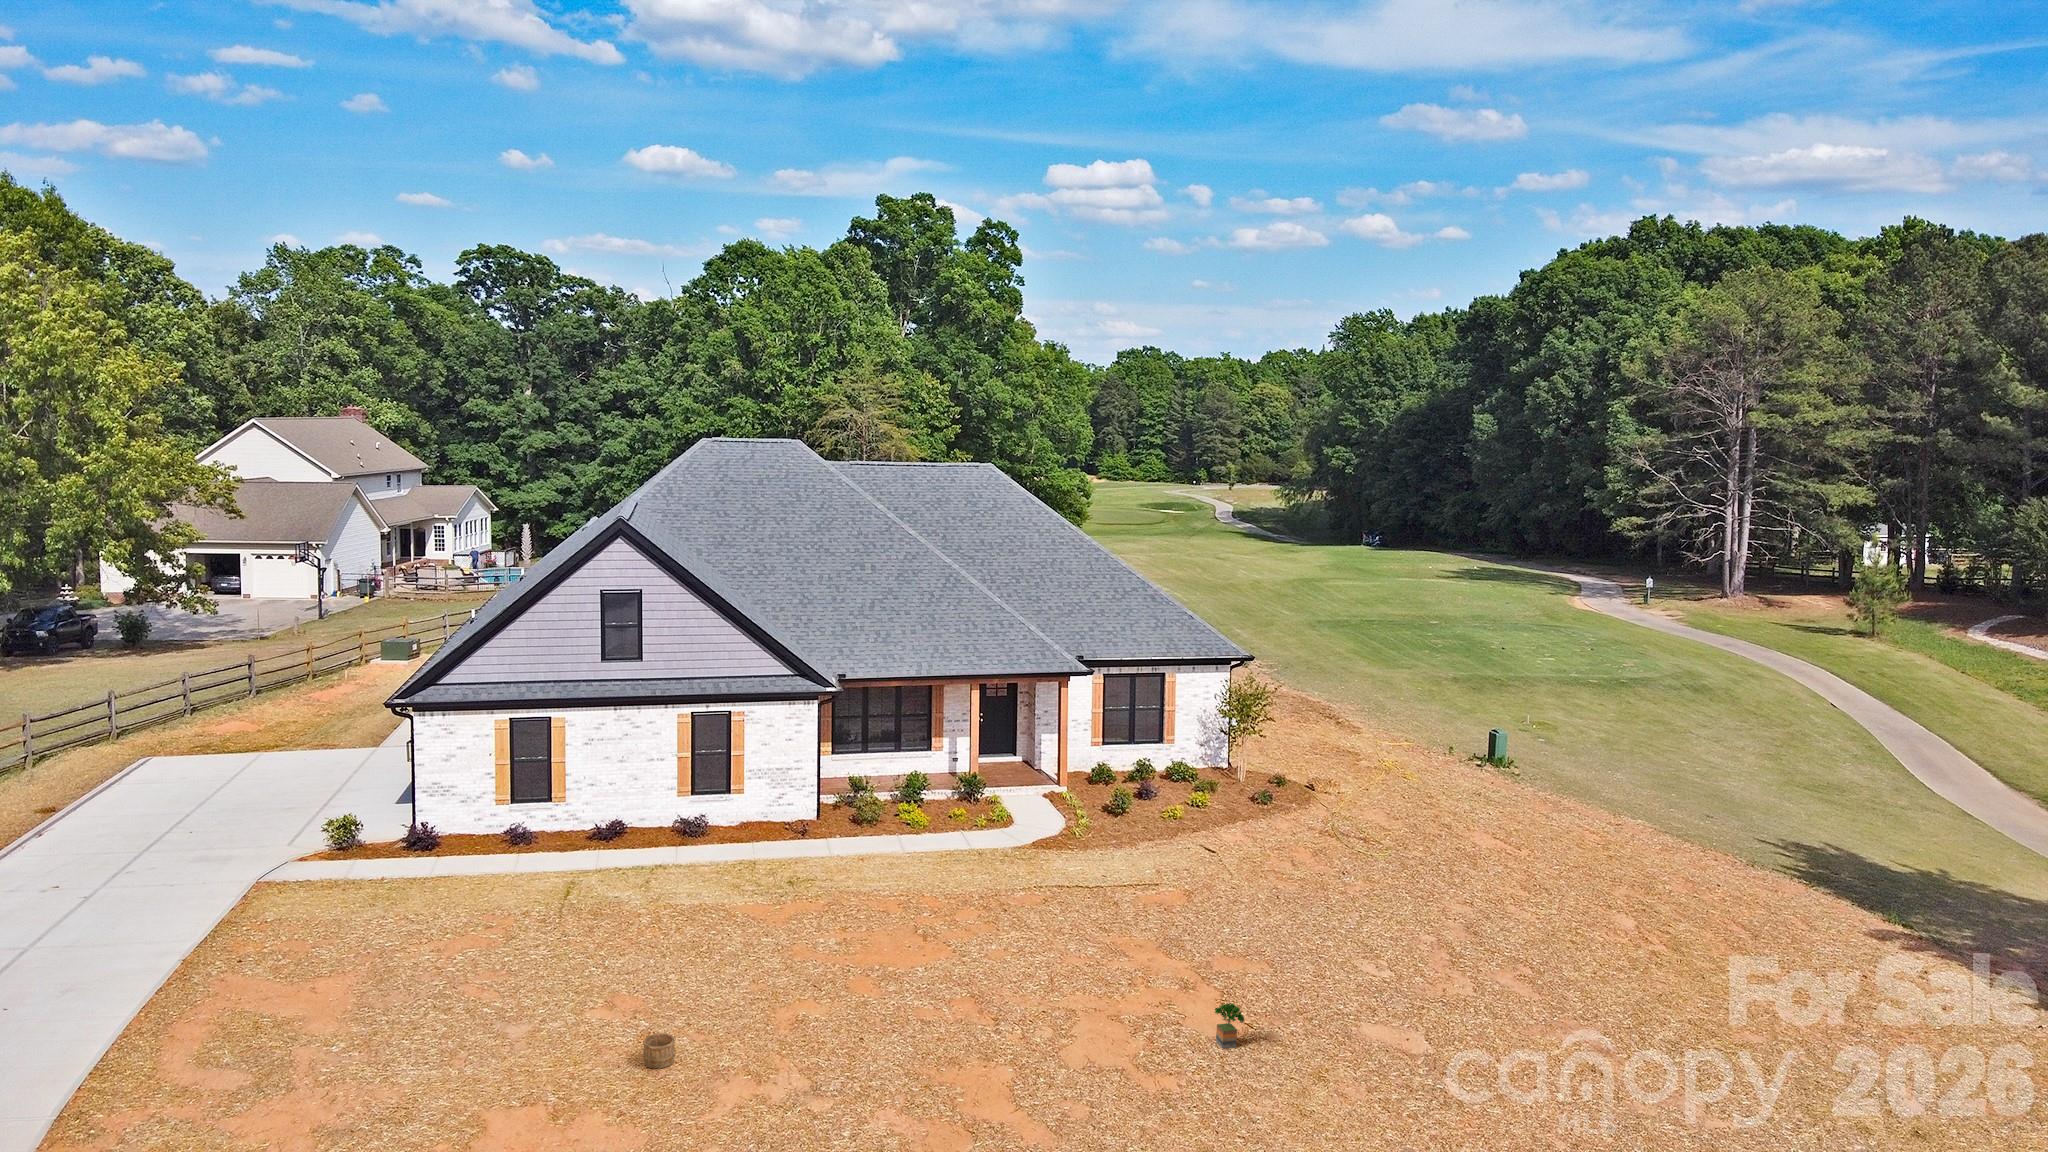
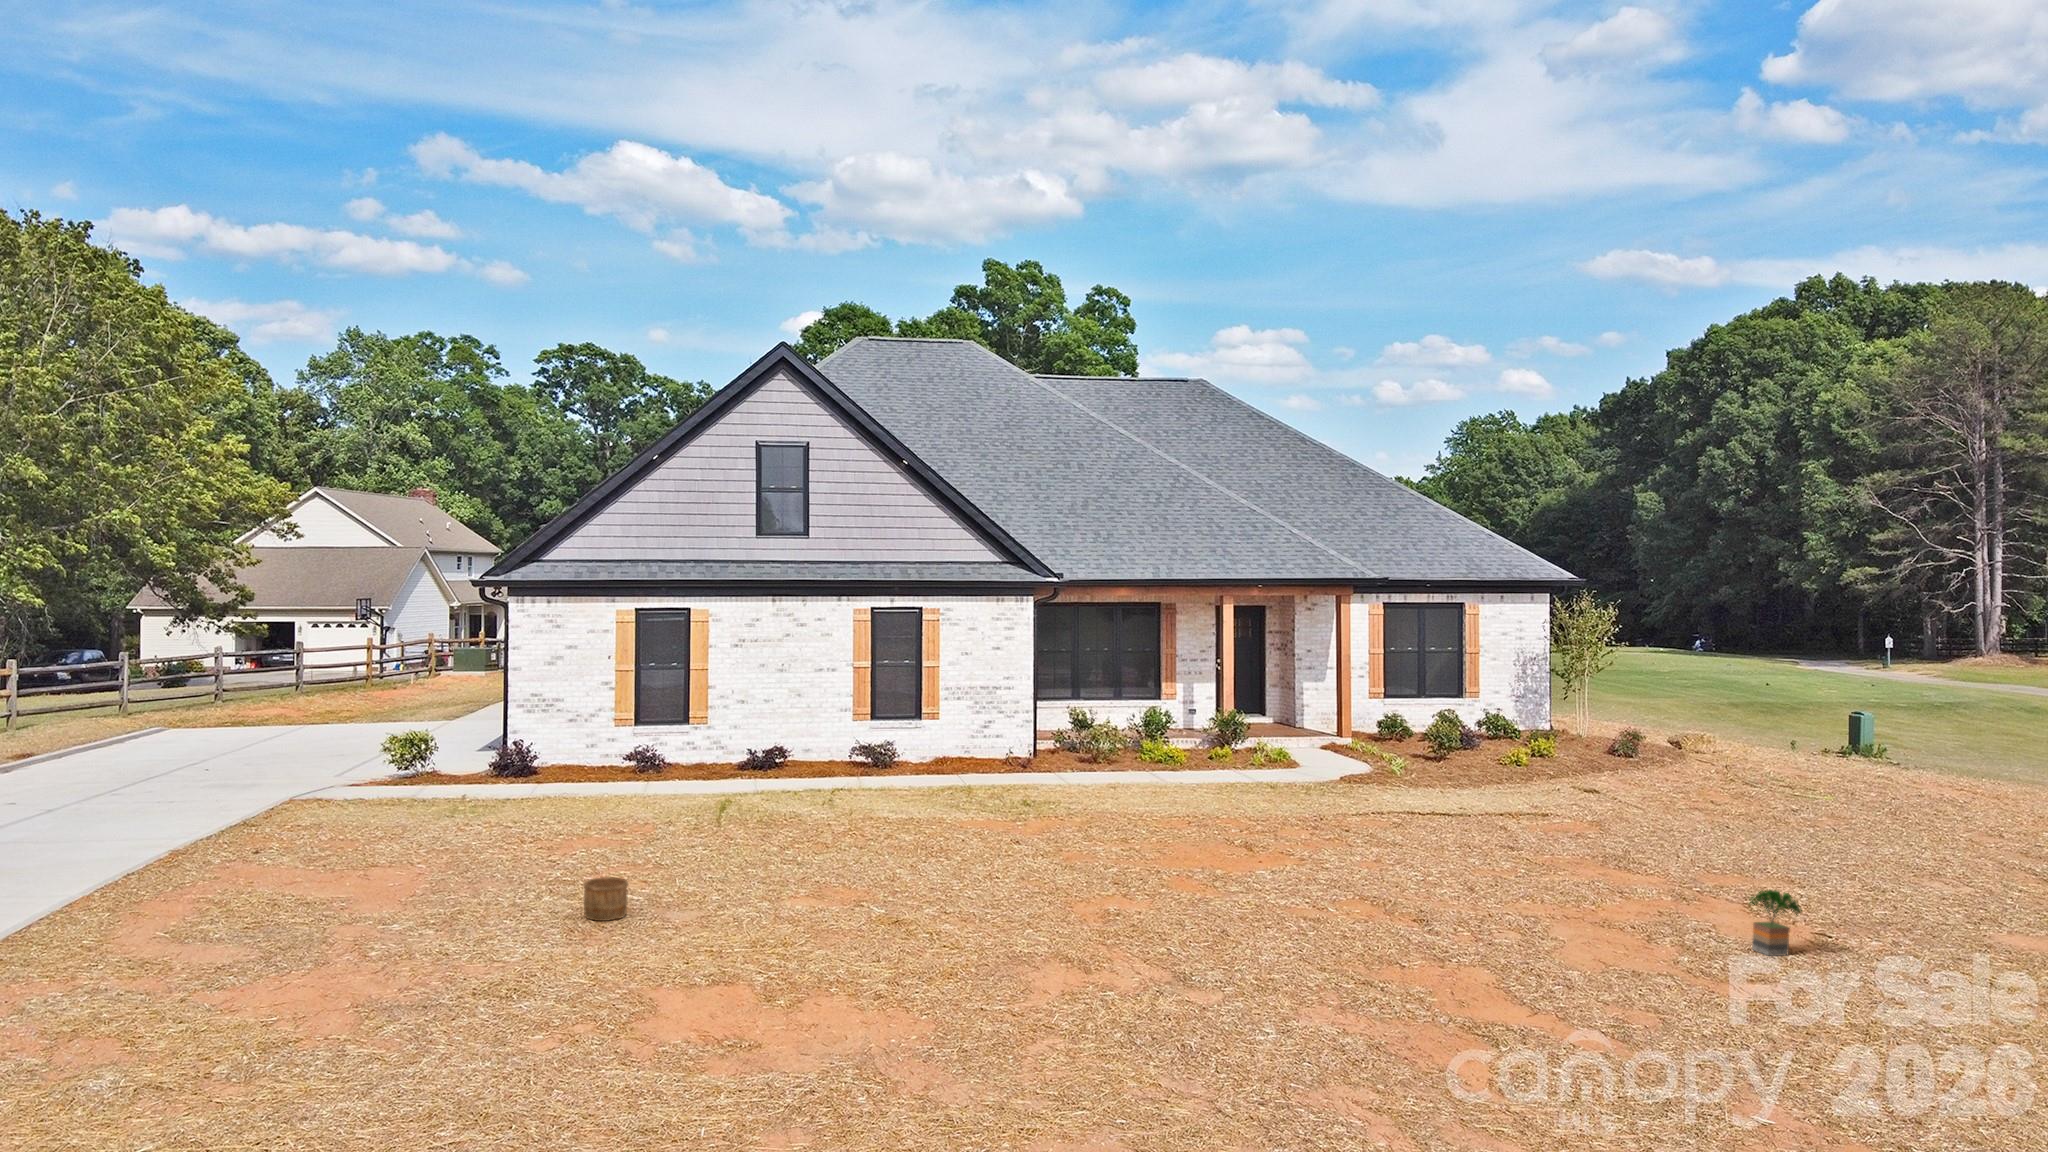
wooden bucket: present [643,1033,675,1069] -> present [583,877,628,921]

